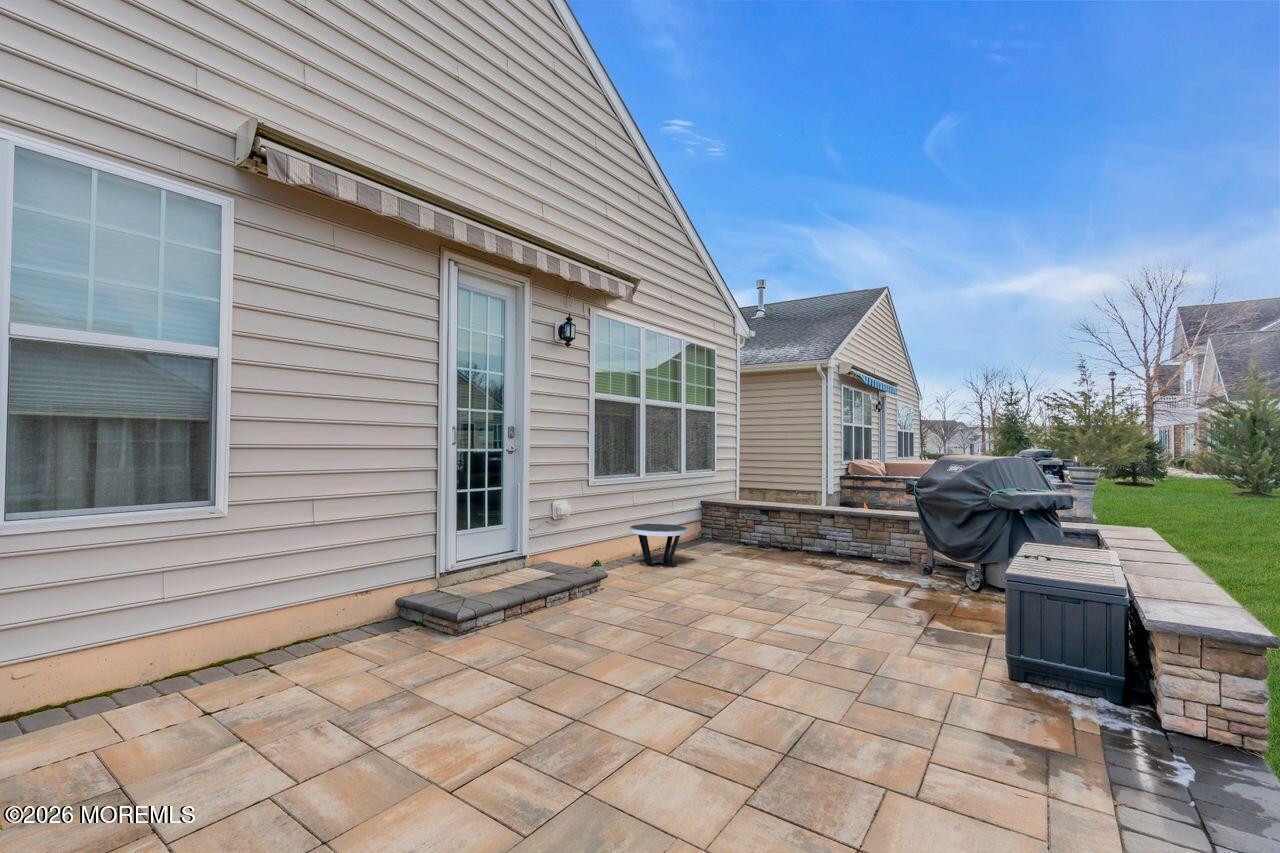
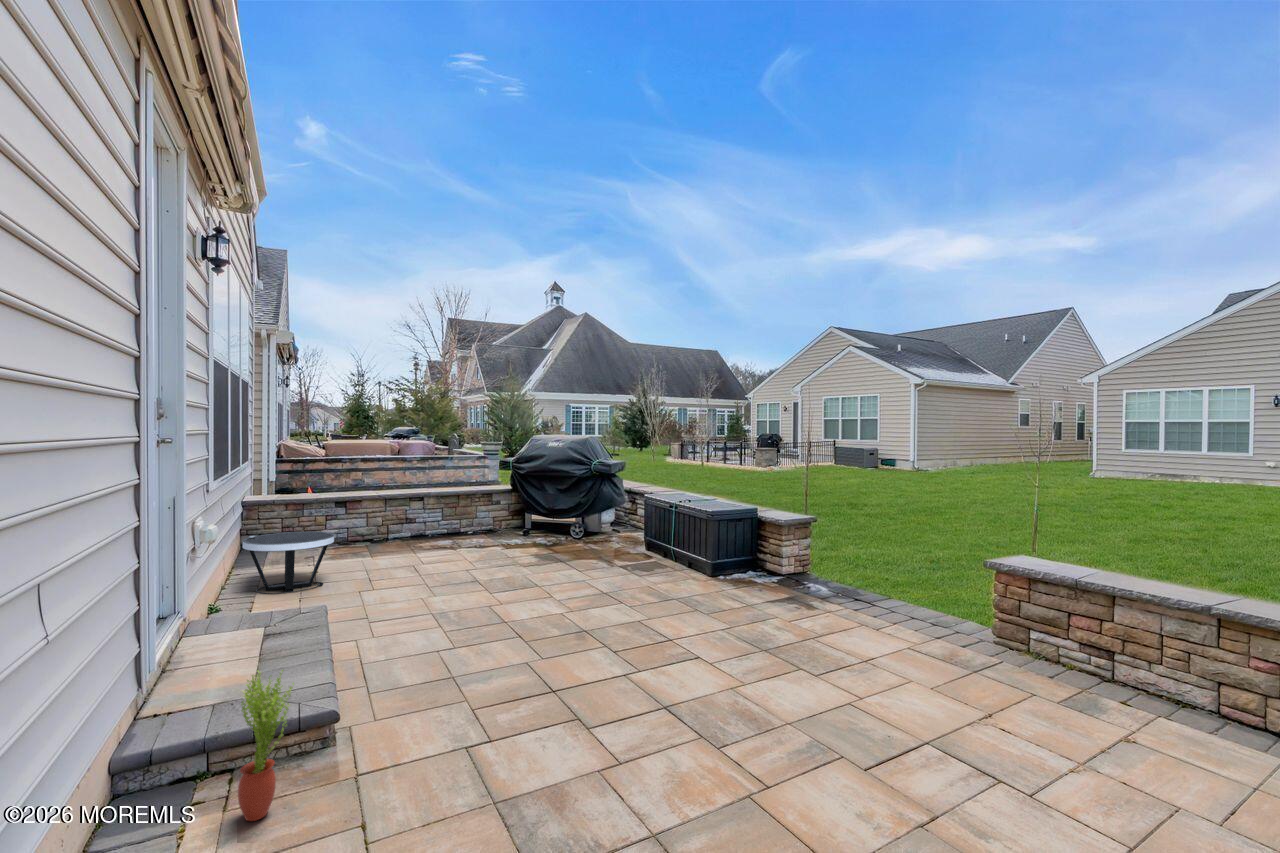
potted plant: none [349,564,382,635] -> present [238,670,293,821]

